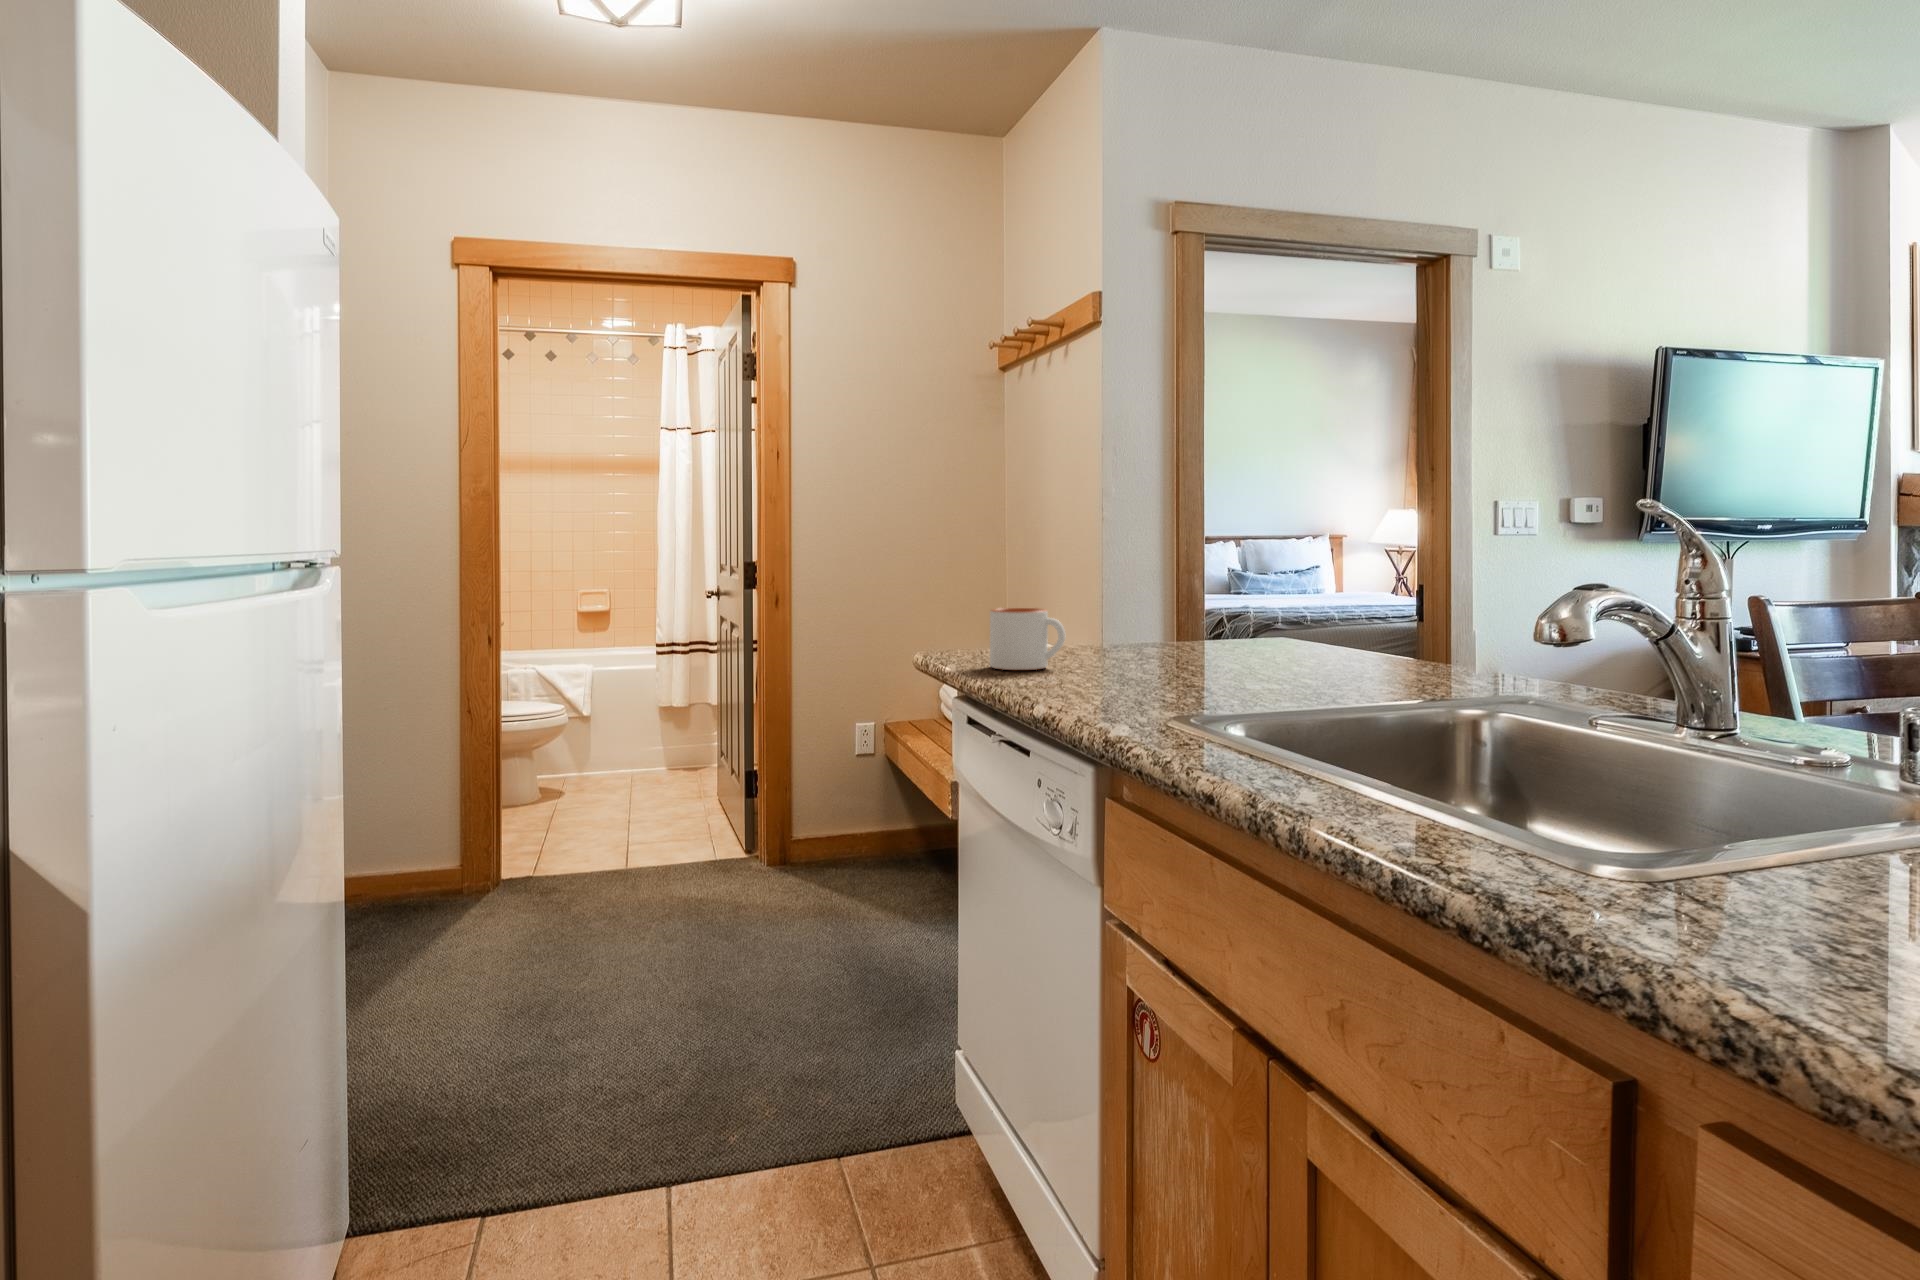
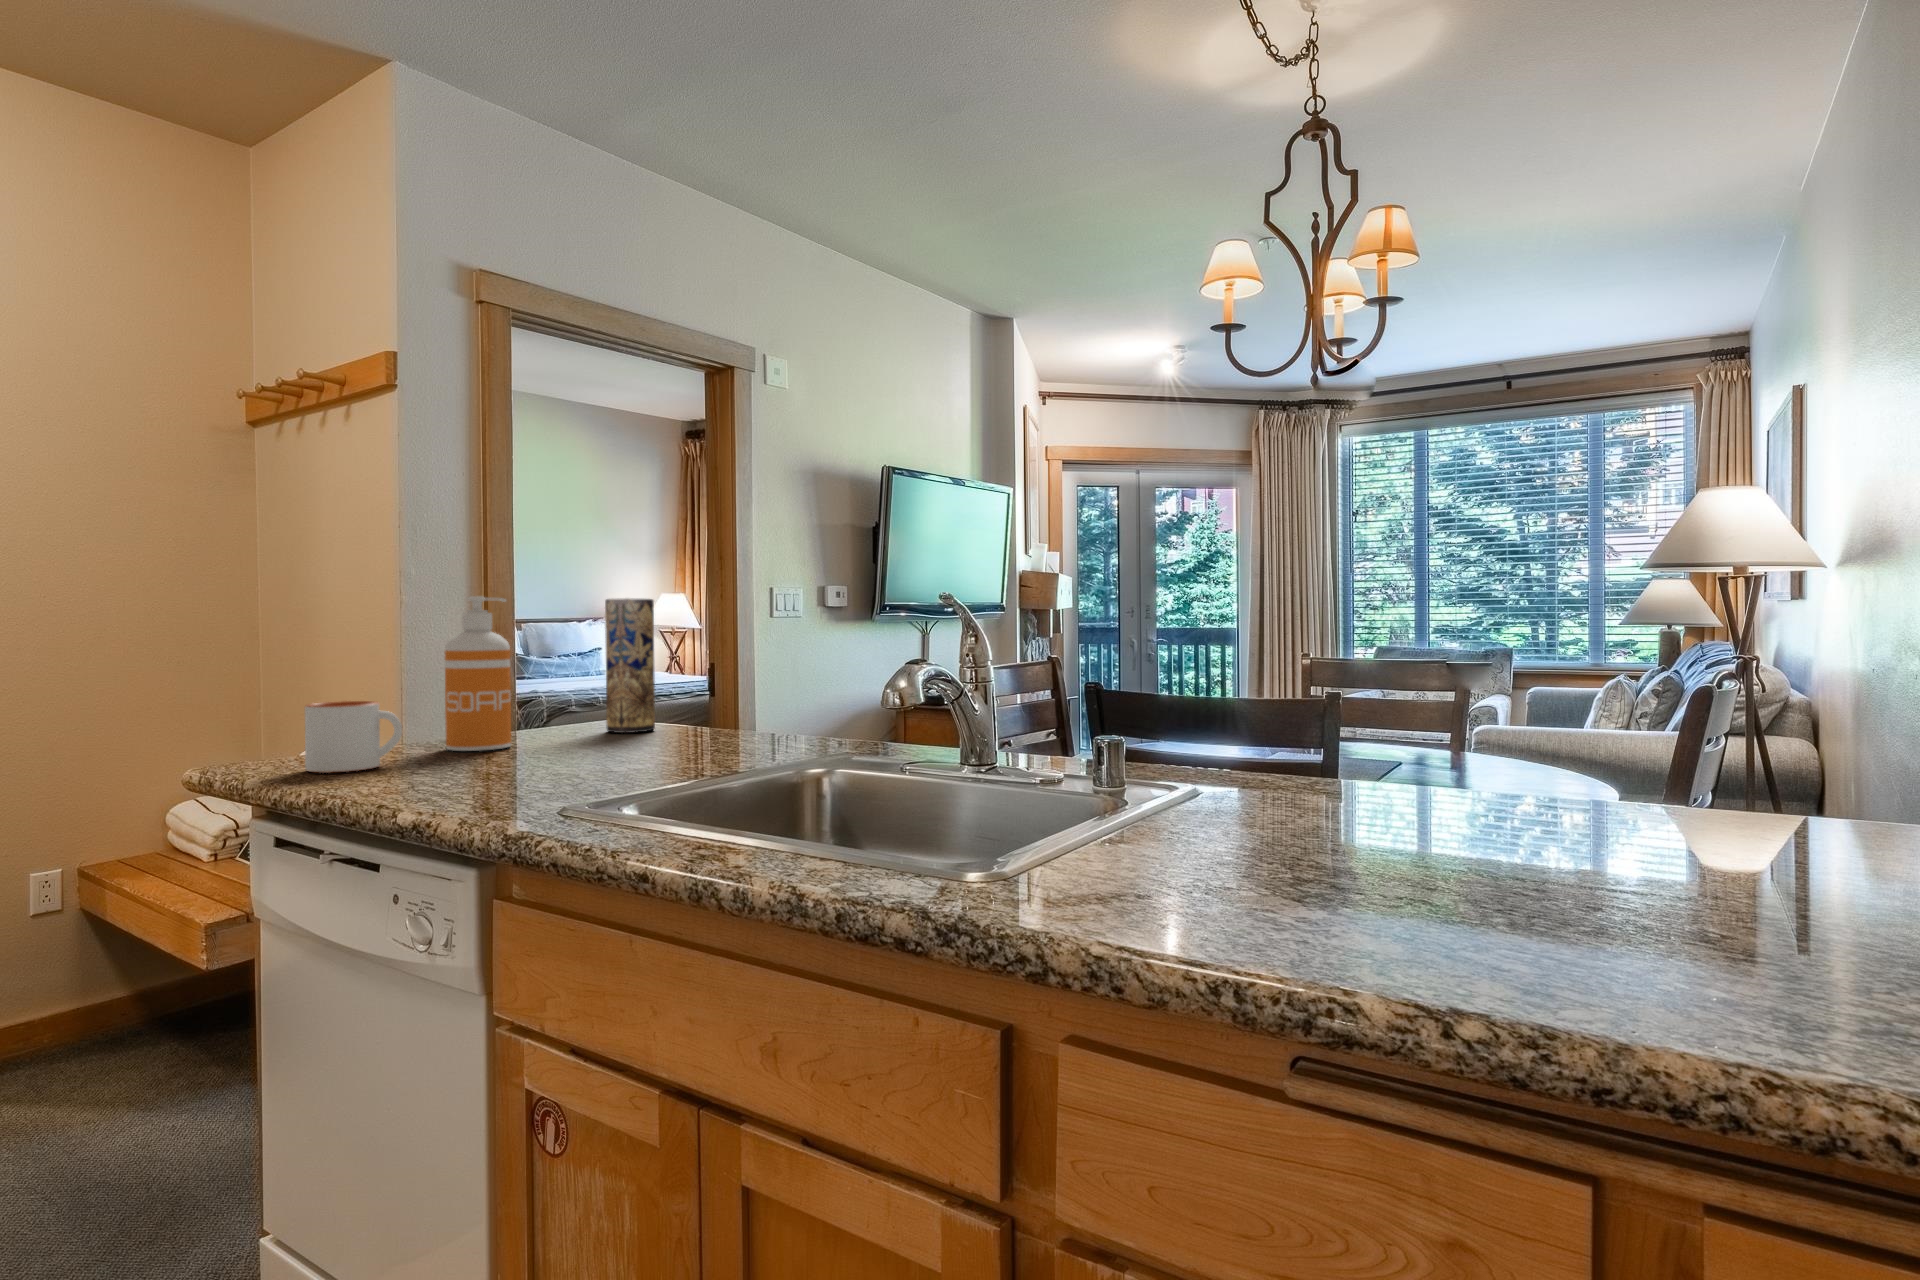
soap dispenser: none [1108,512,1168,661] -> present [445,596,511,751]
vase: none [1265,512,1319,653] -> present [605,598,655,733]

